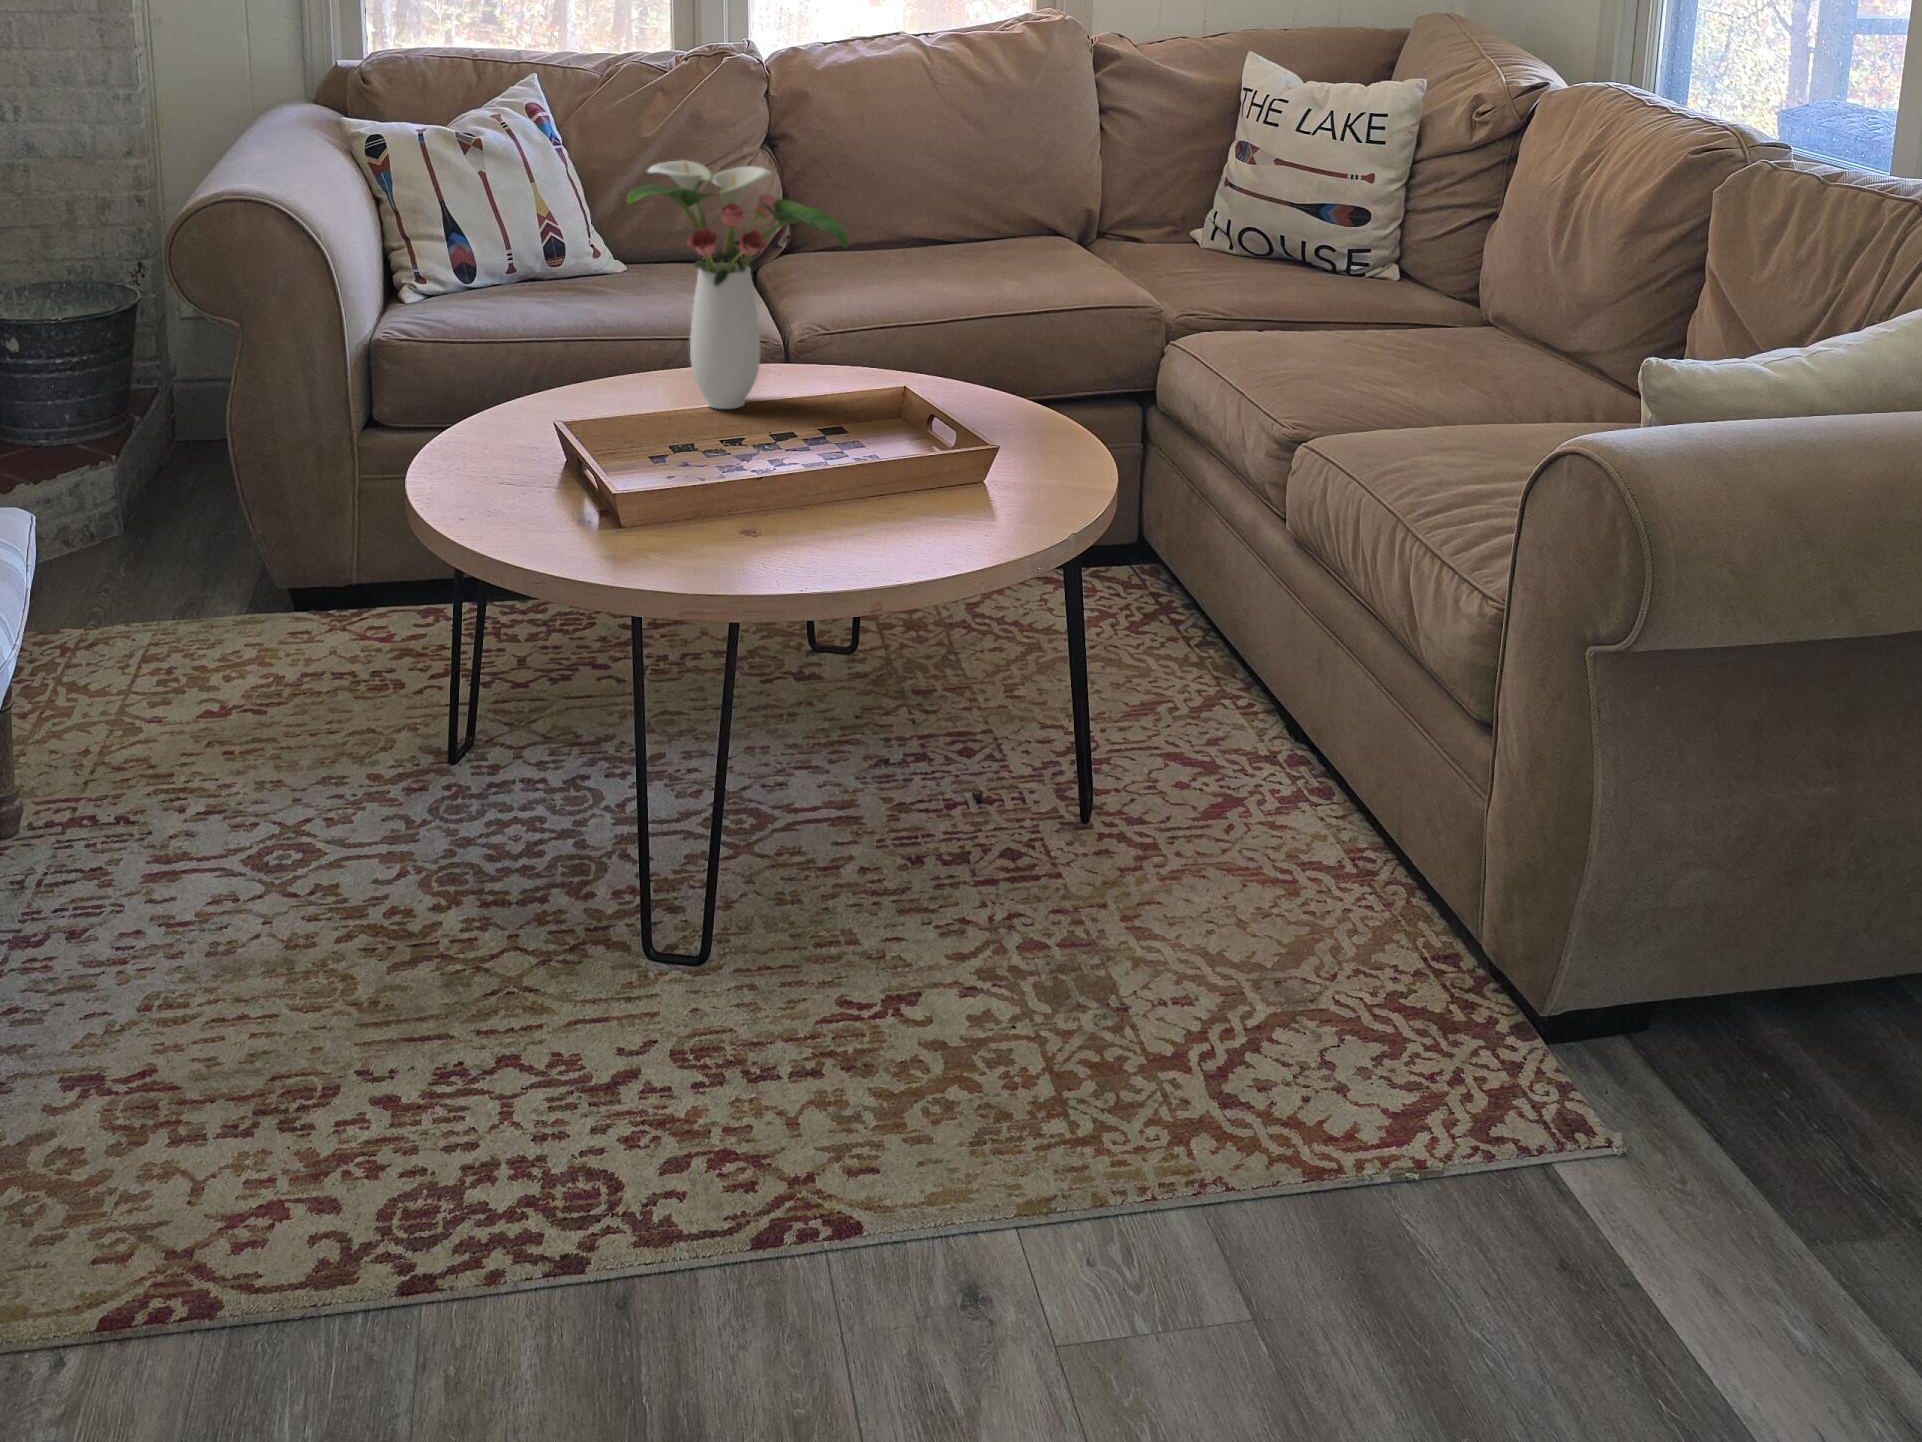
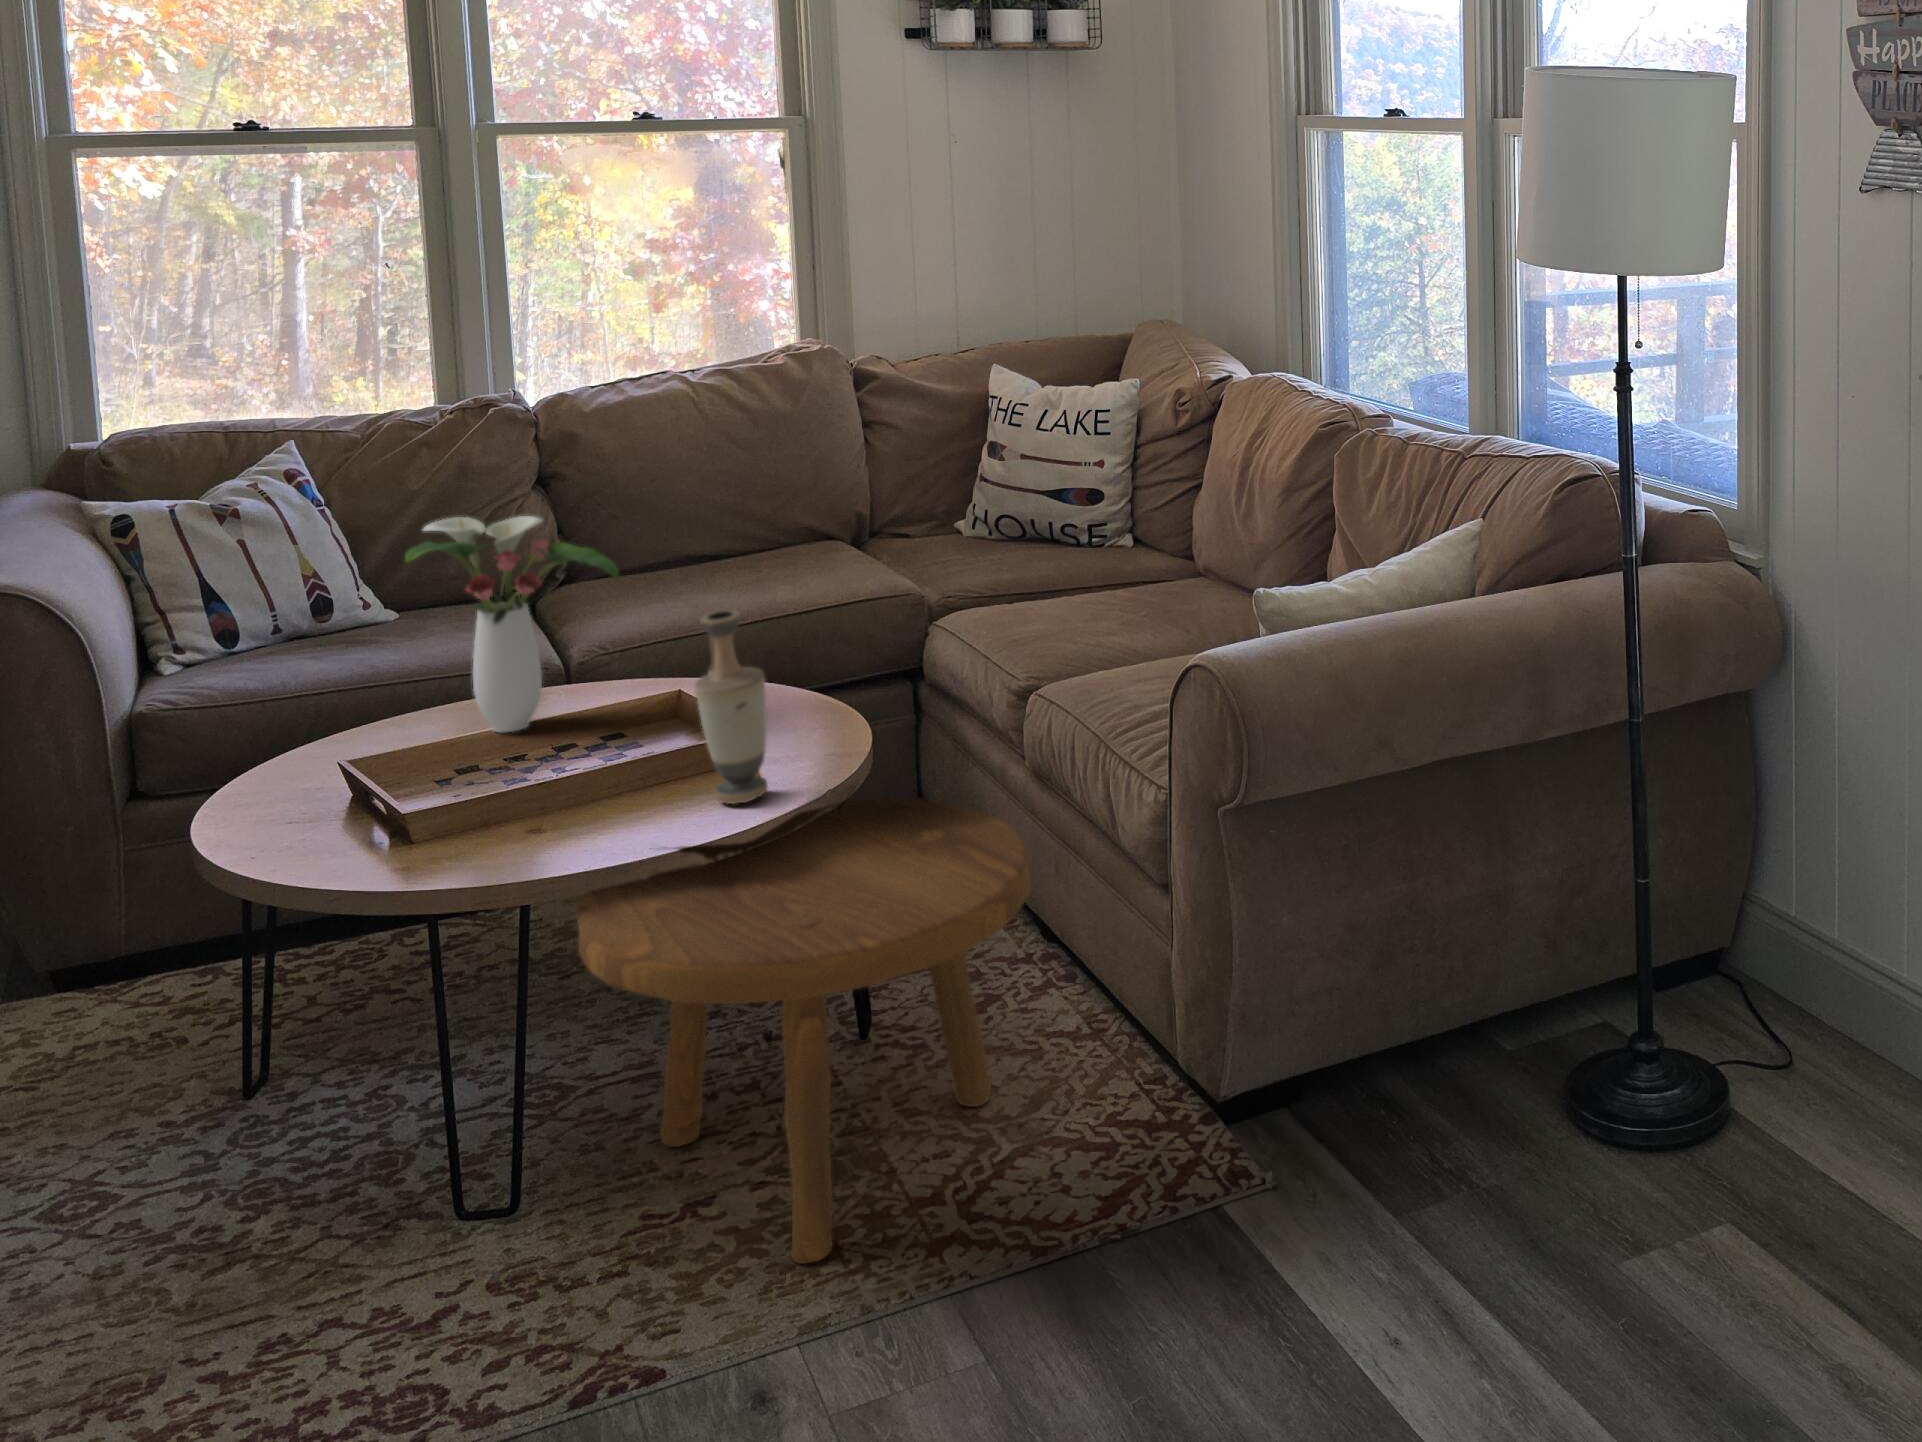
vase: none [933,297,1014,536] -> present [695,609,768,804]
footstool: none [785,542,1328,1119] -> present [575,798,1031,1264]

